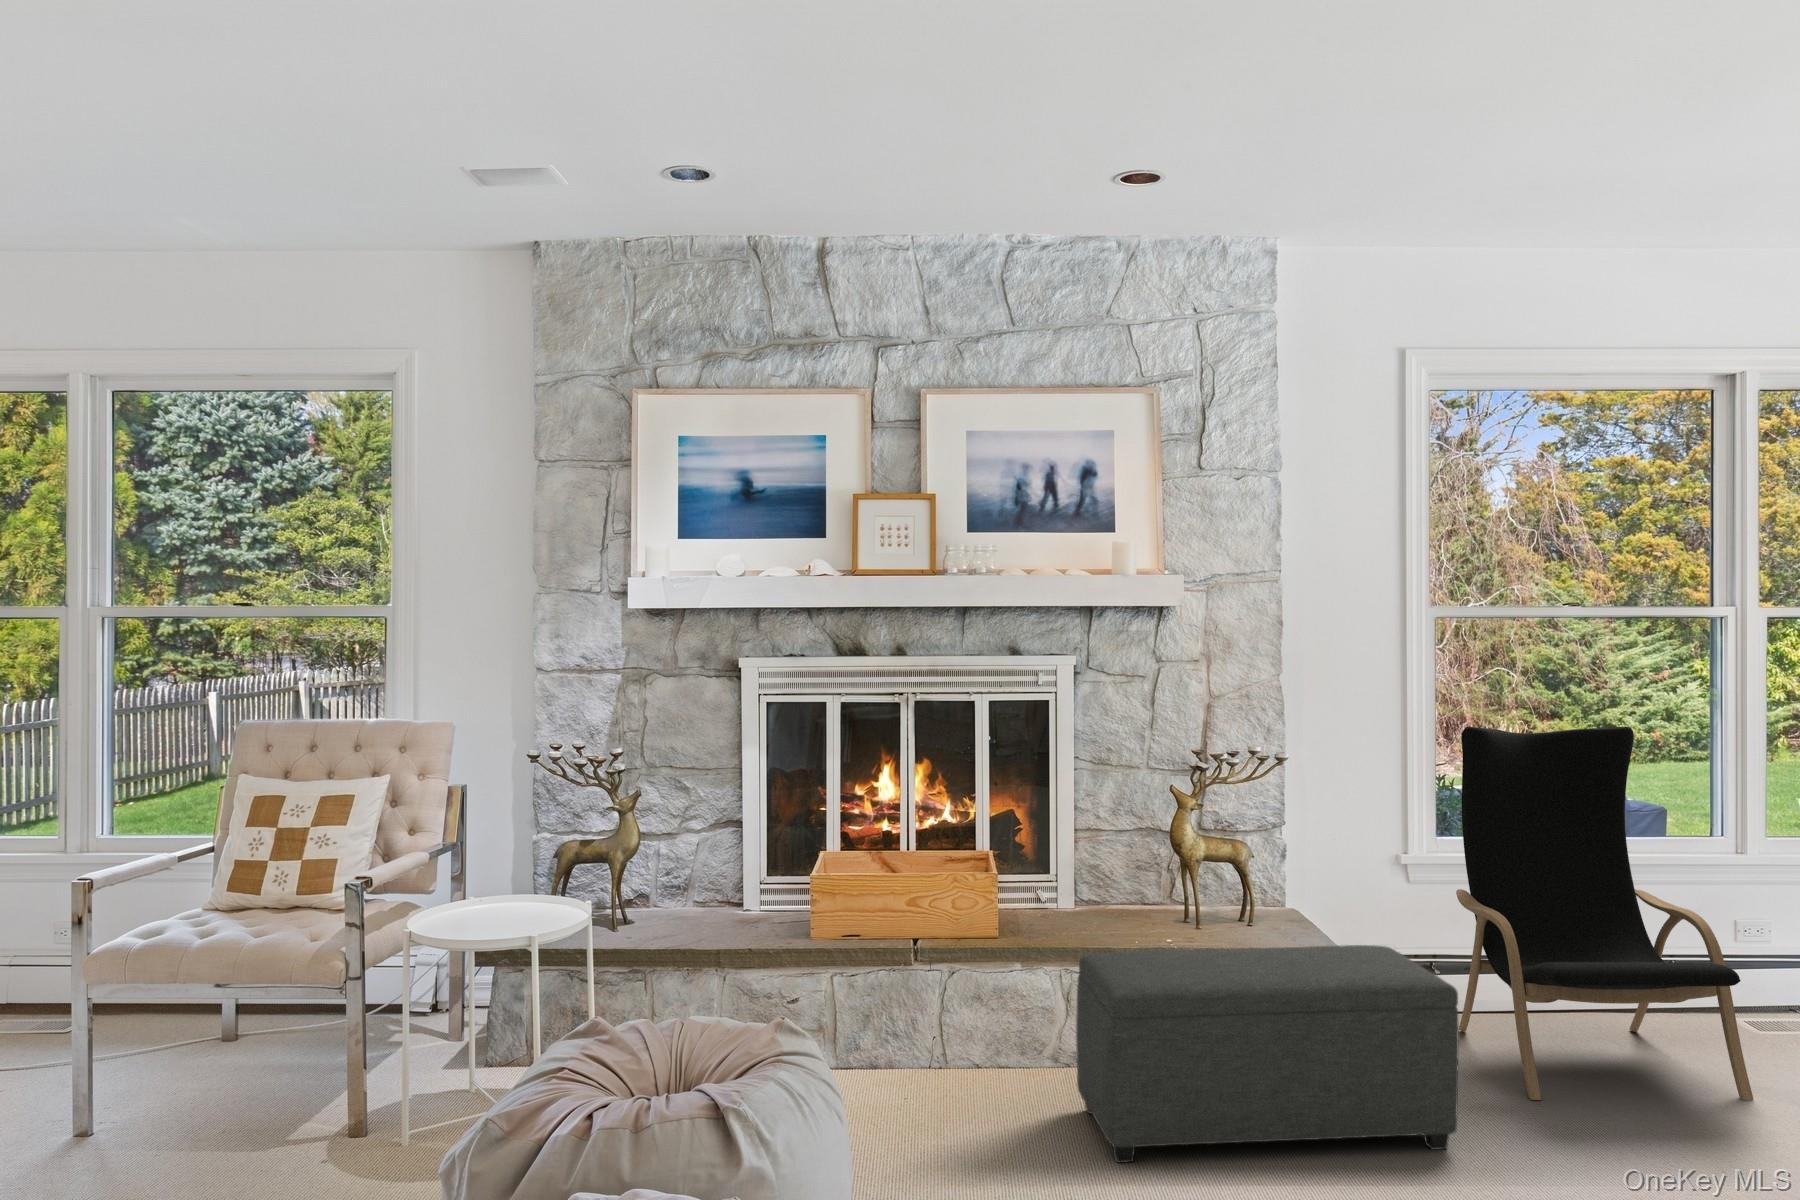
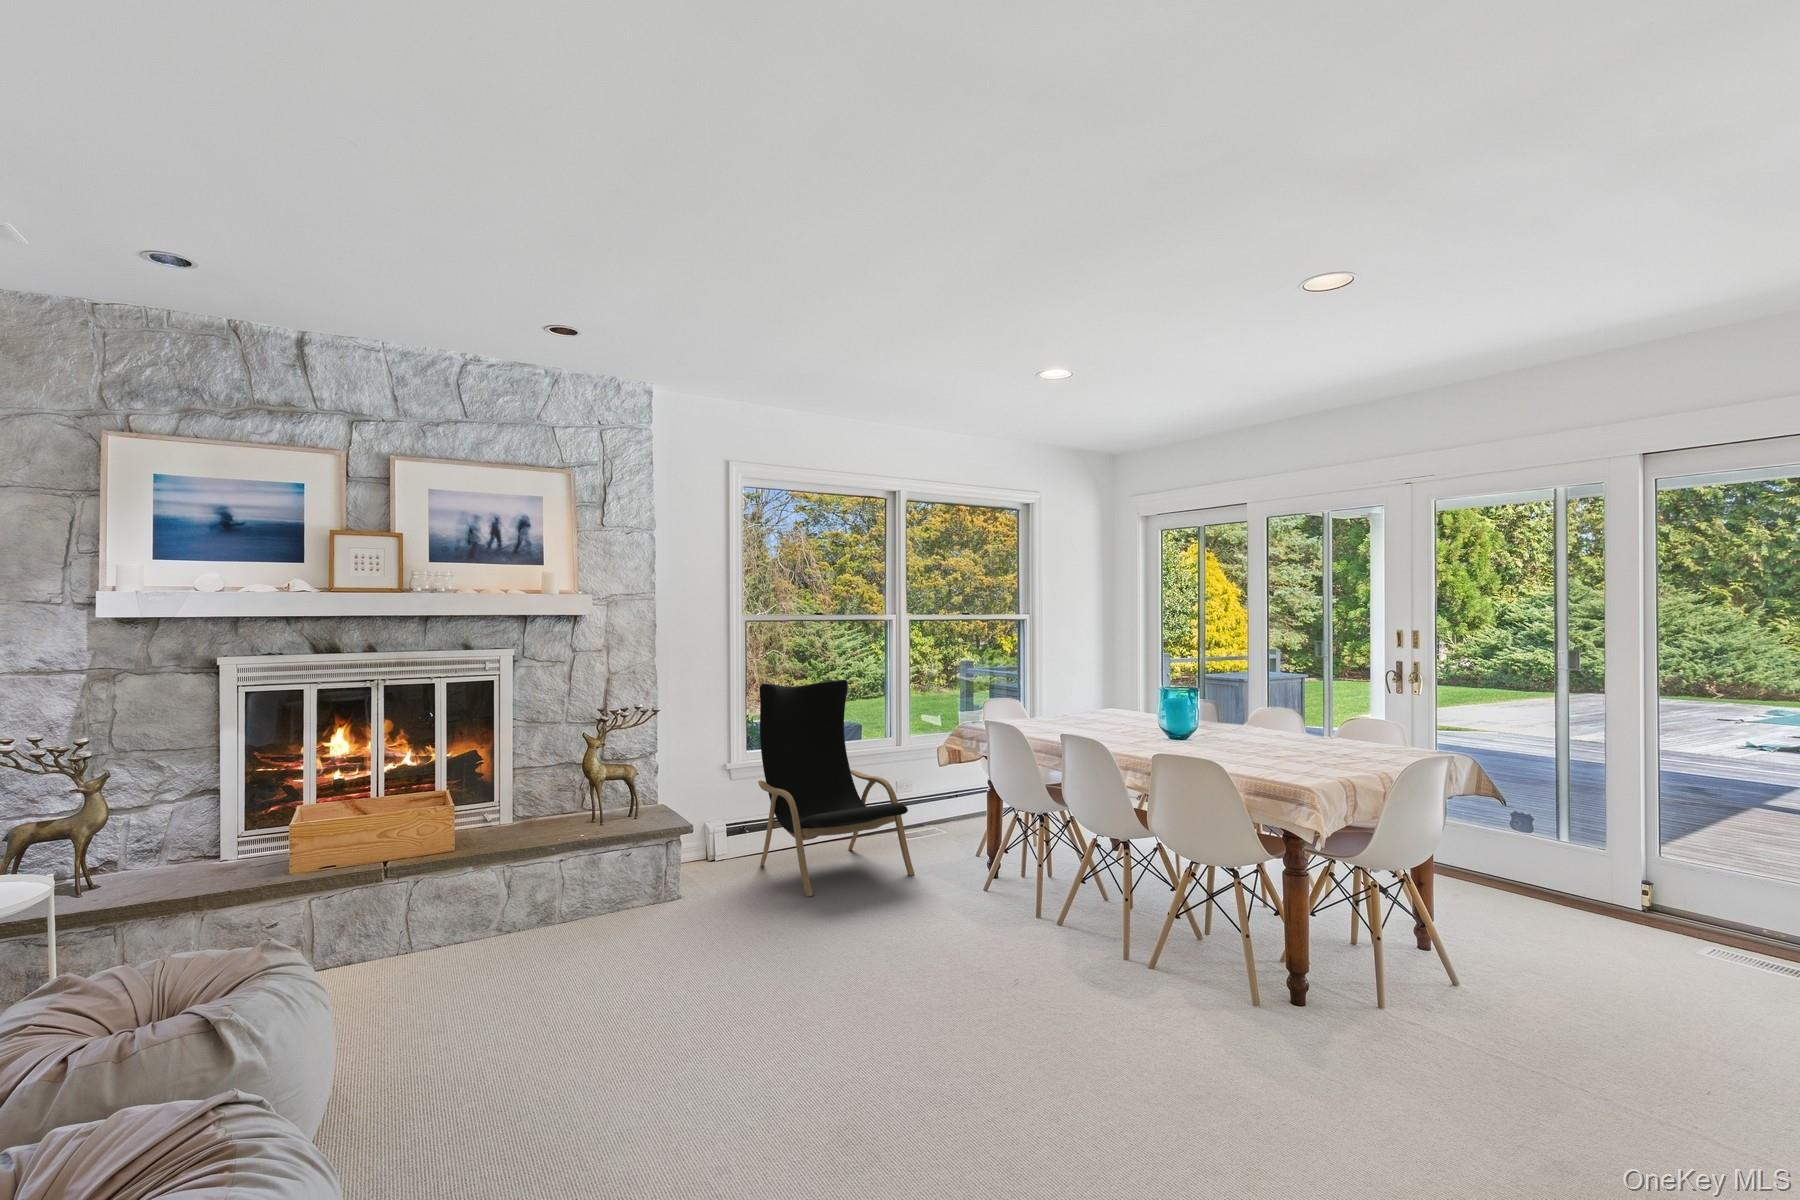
ottoman: present [1076,945,1459,1163] -> none [523,818,774,992]

